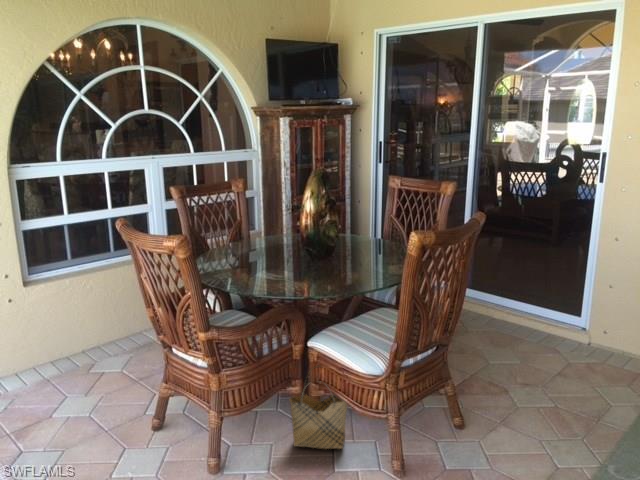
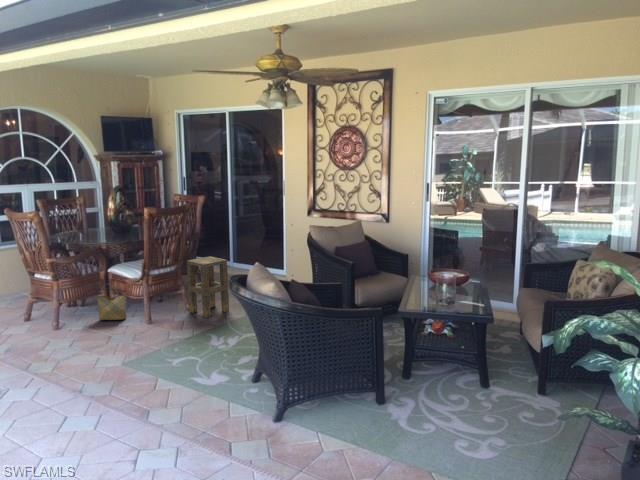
side table: none [463,316,558,459] -> present [187,256,229,318]

